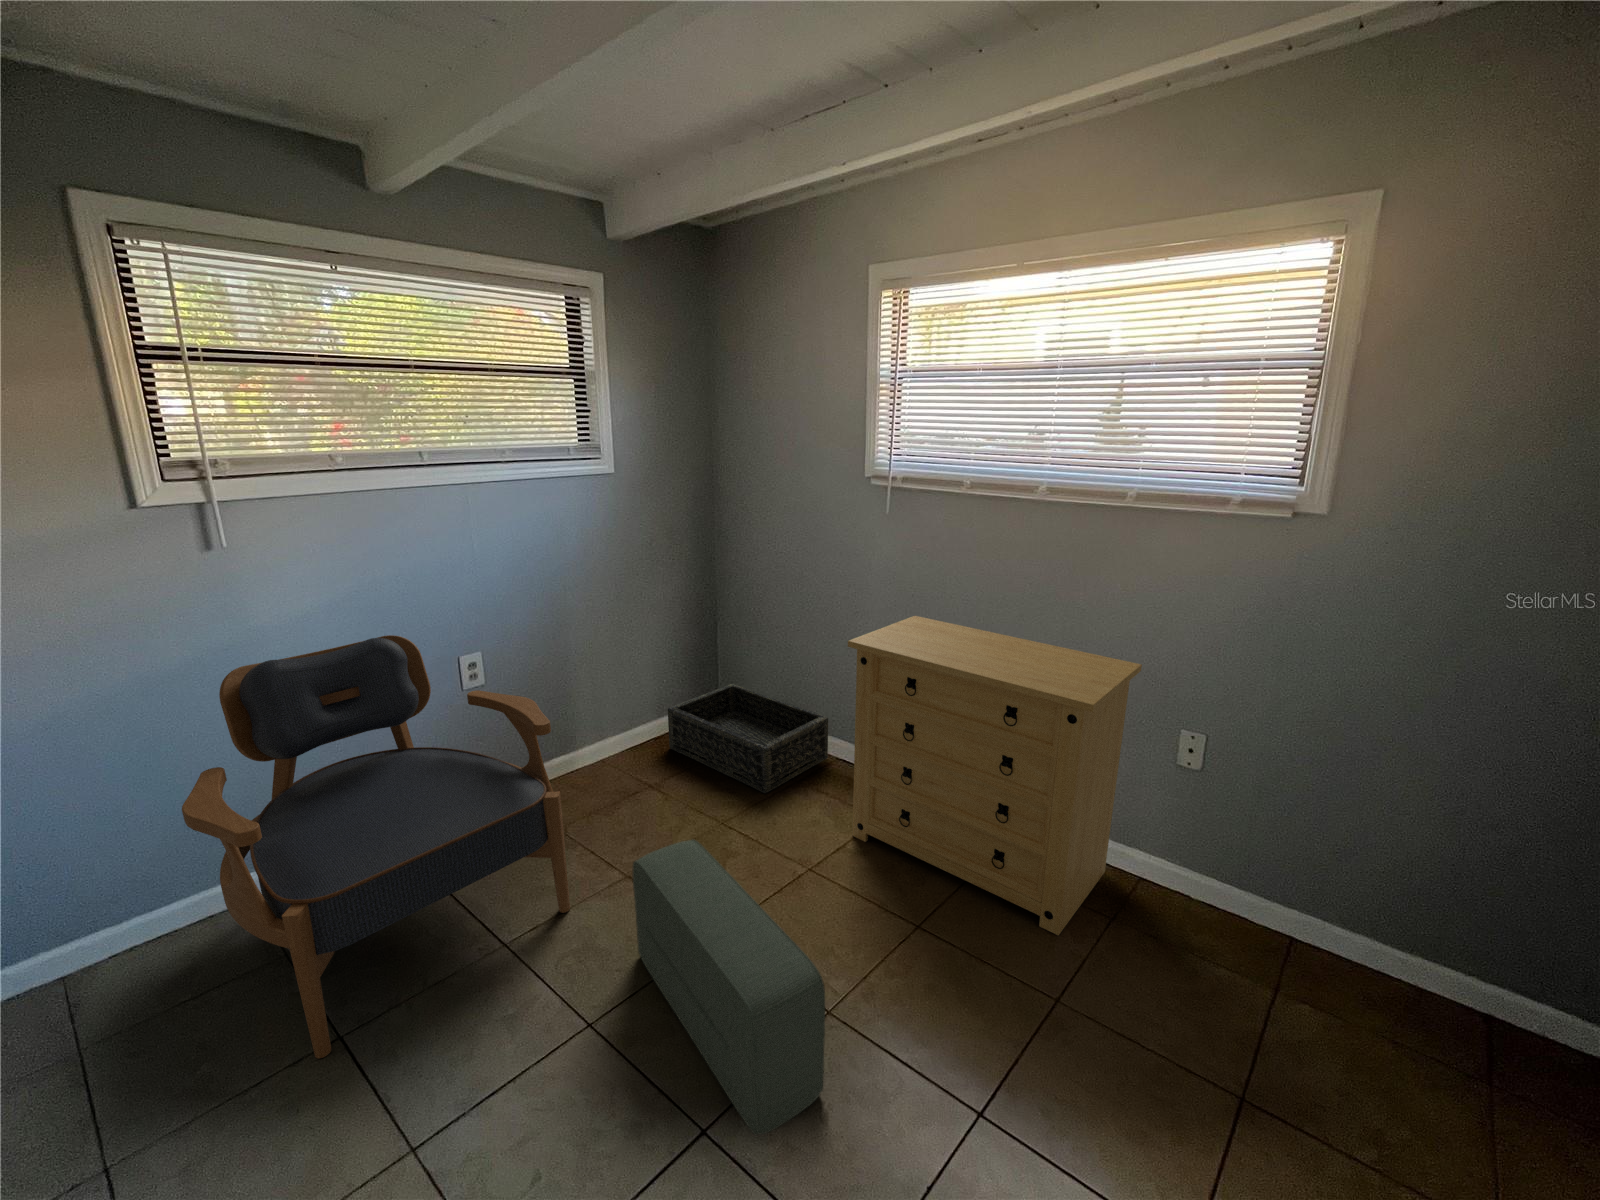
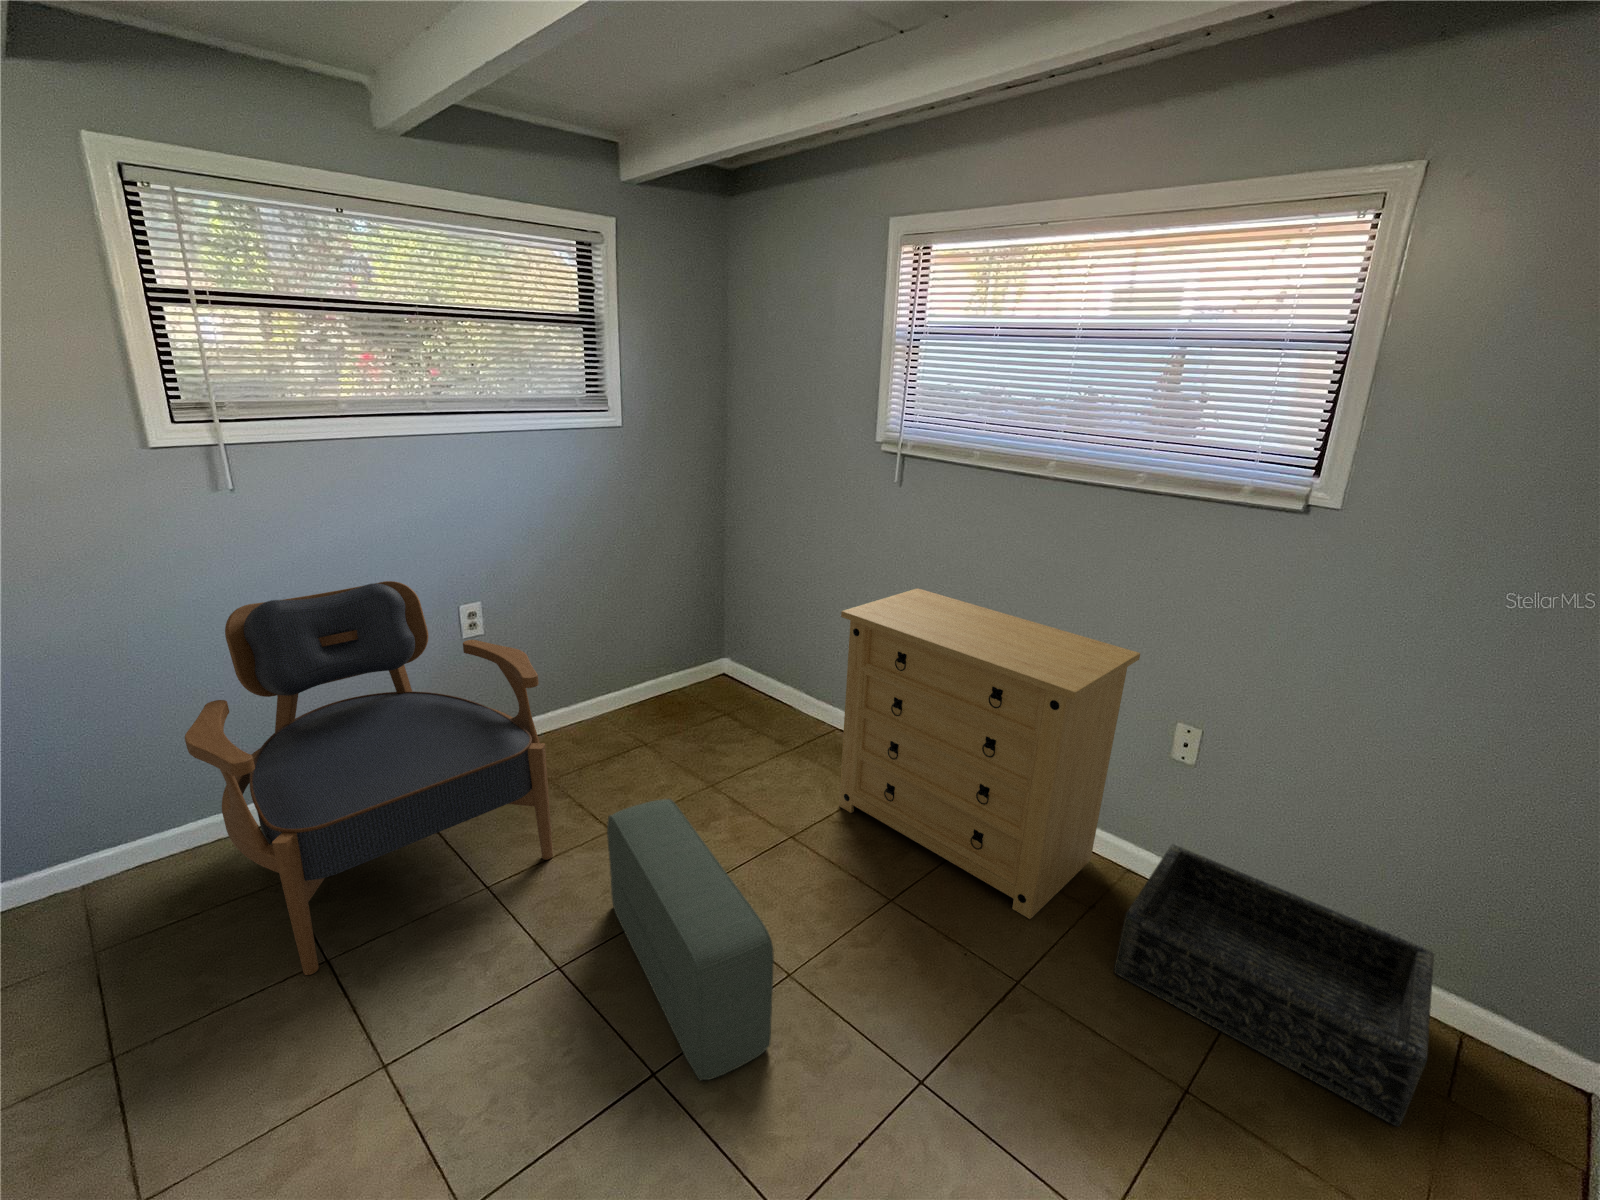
basket: present [668,684,828,793] -> present [1114,845,1434,1126]

